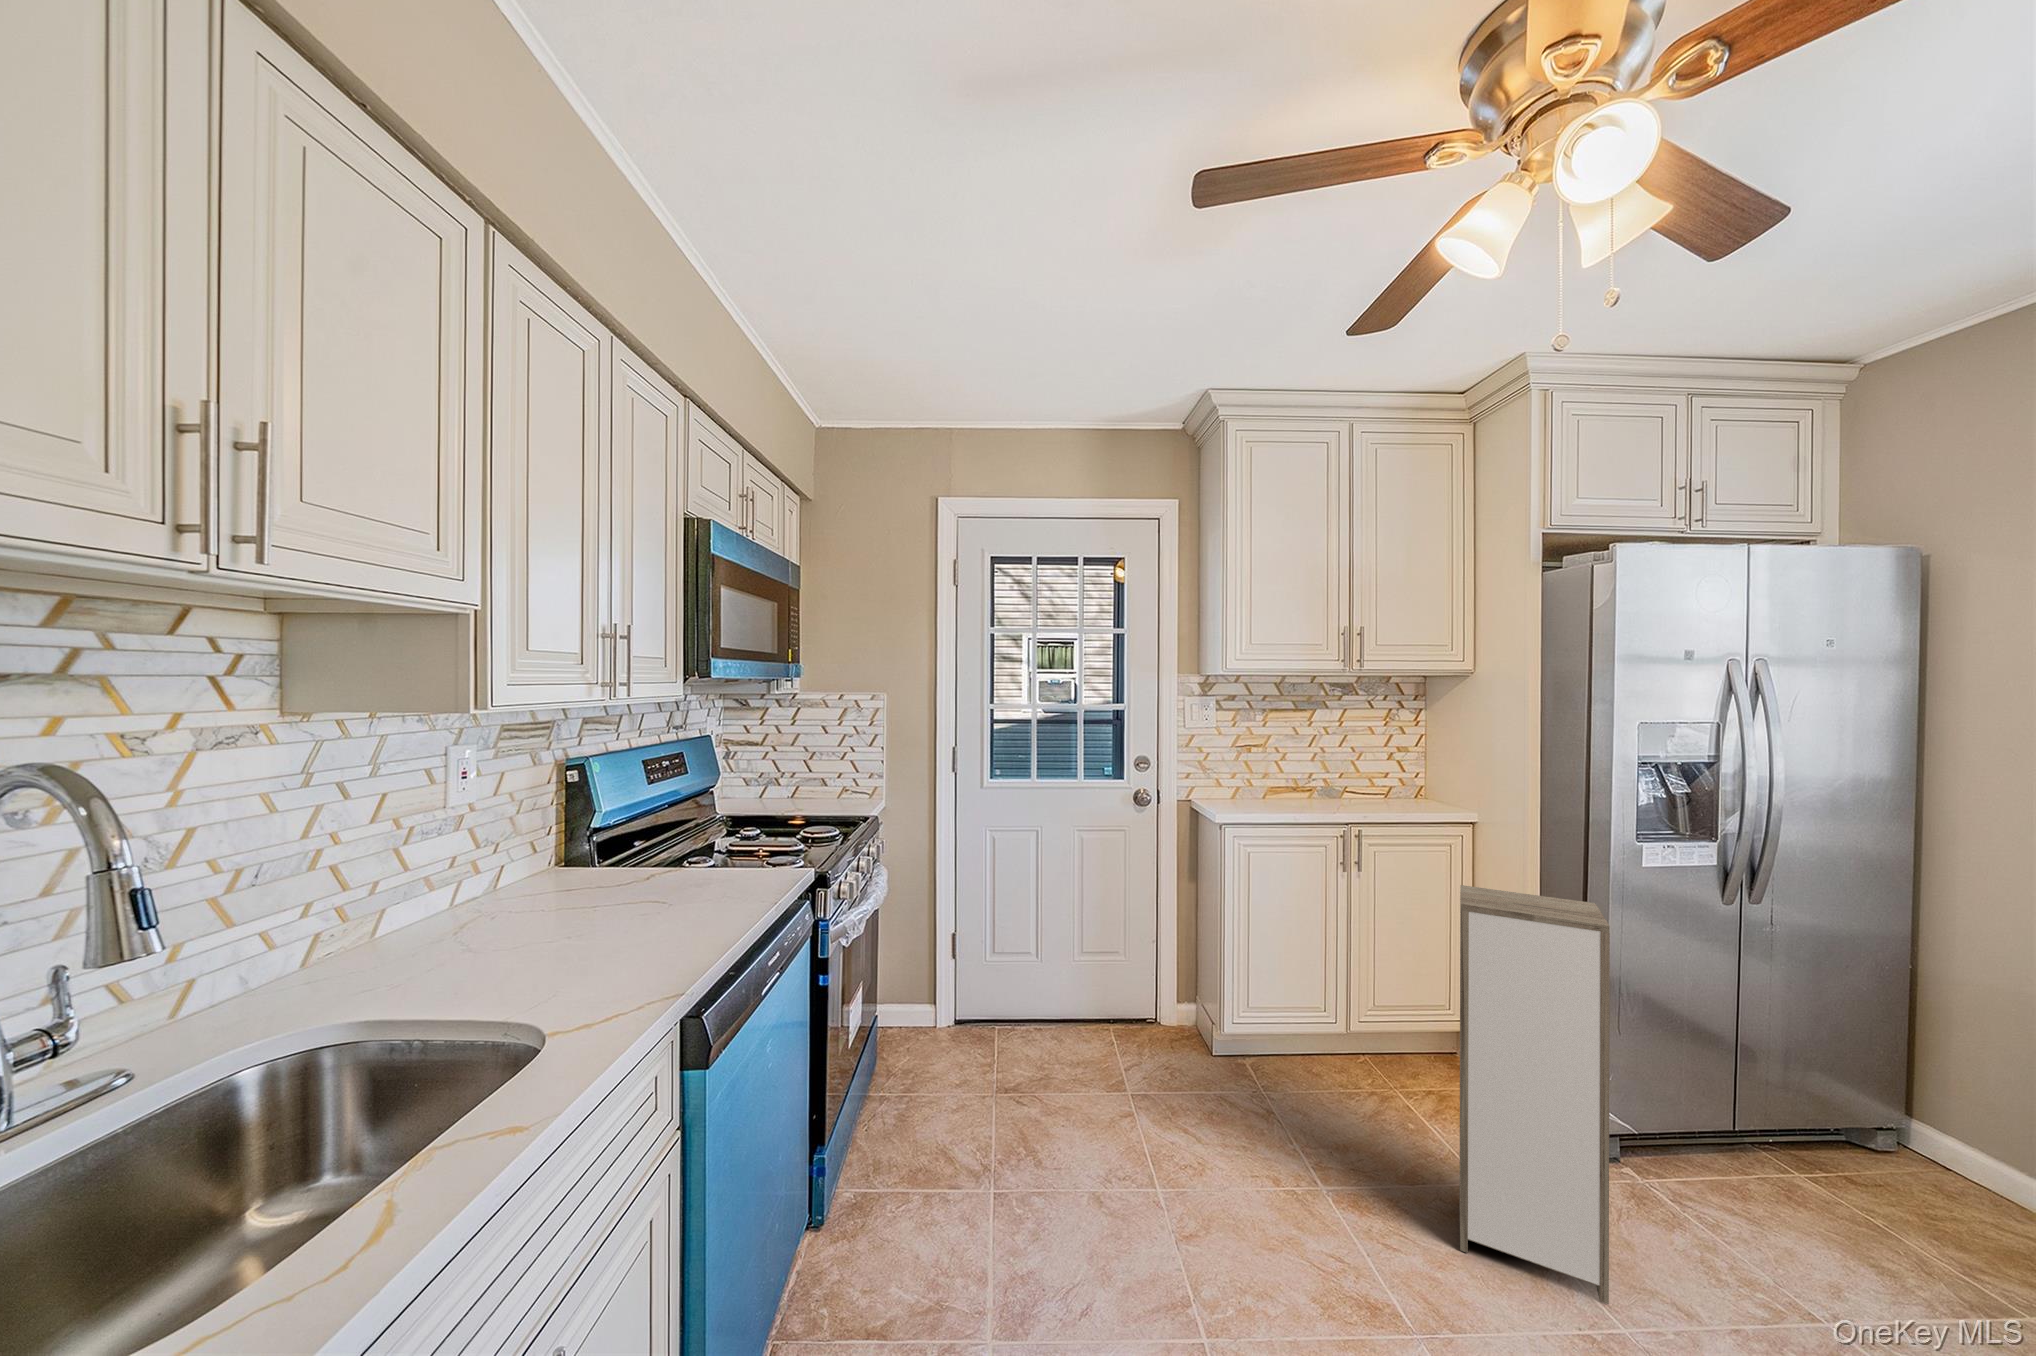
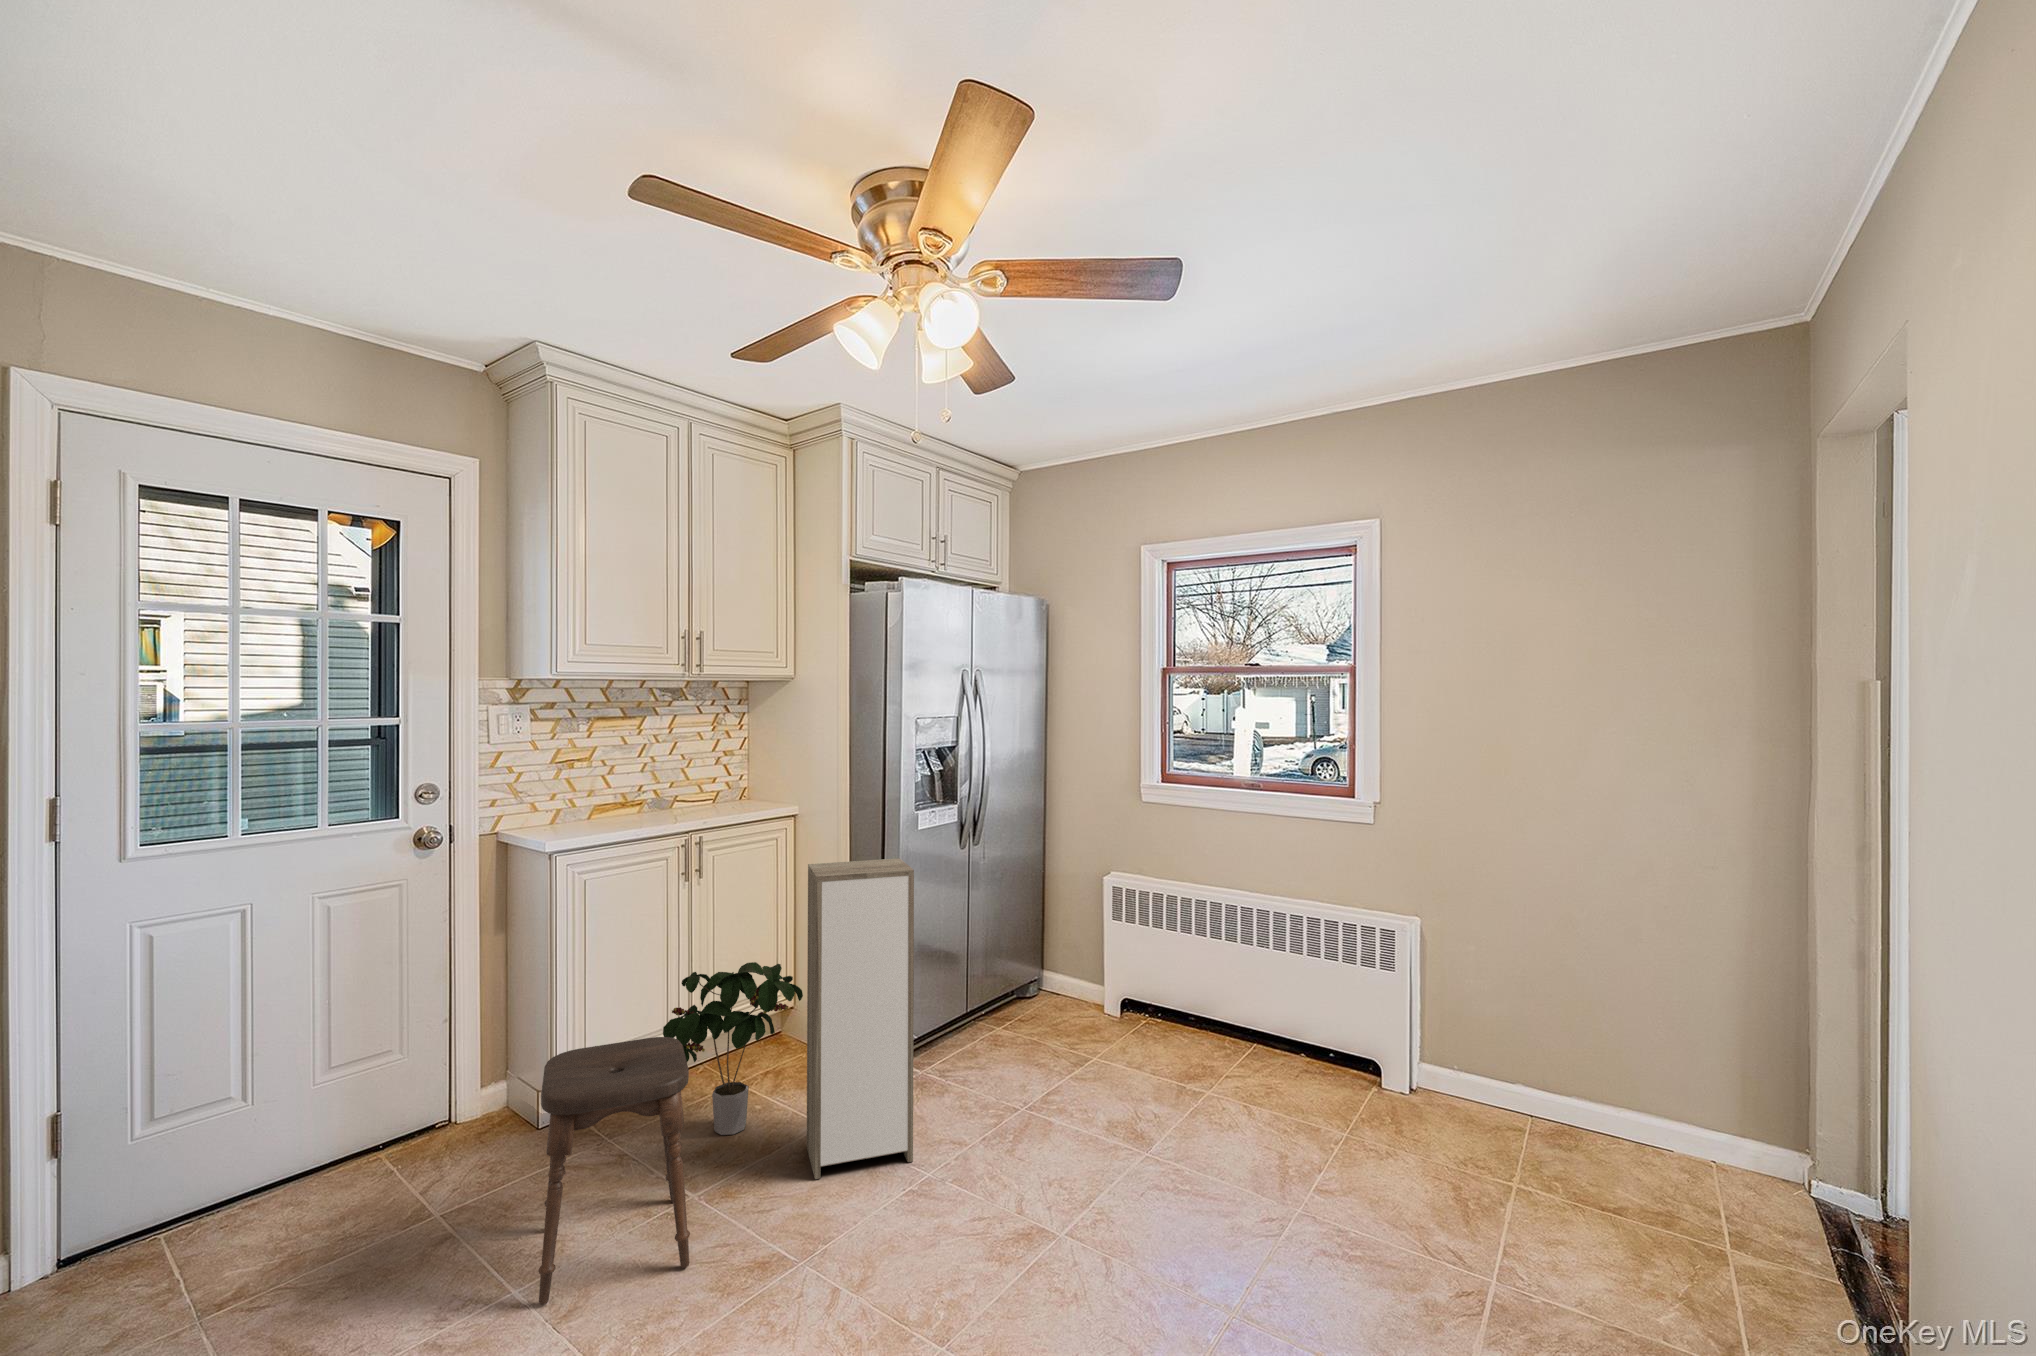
potted plant: none [1293,963,1465,1143] -> present [663,962,803,1135]
stool: none [1163,1005,1306,1271] -> present [538,1037,690,1305]

